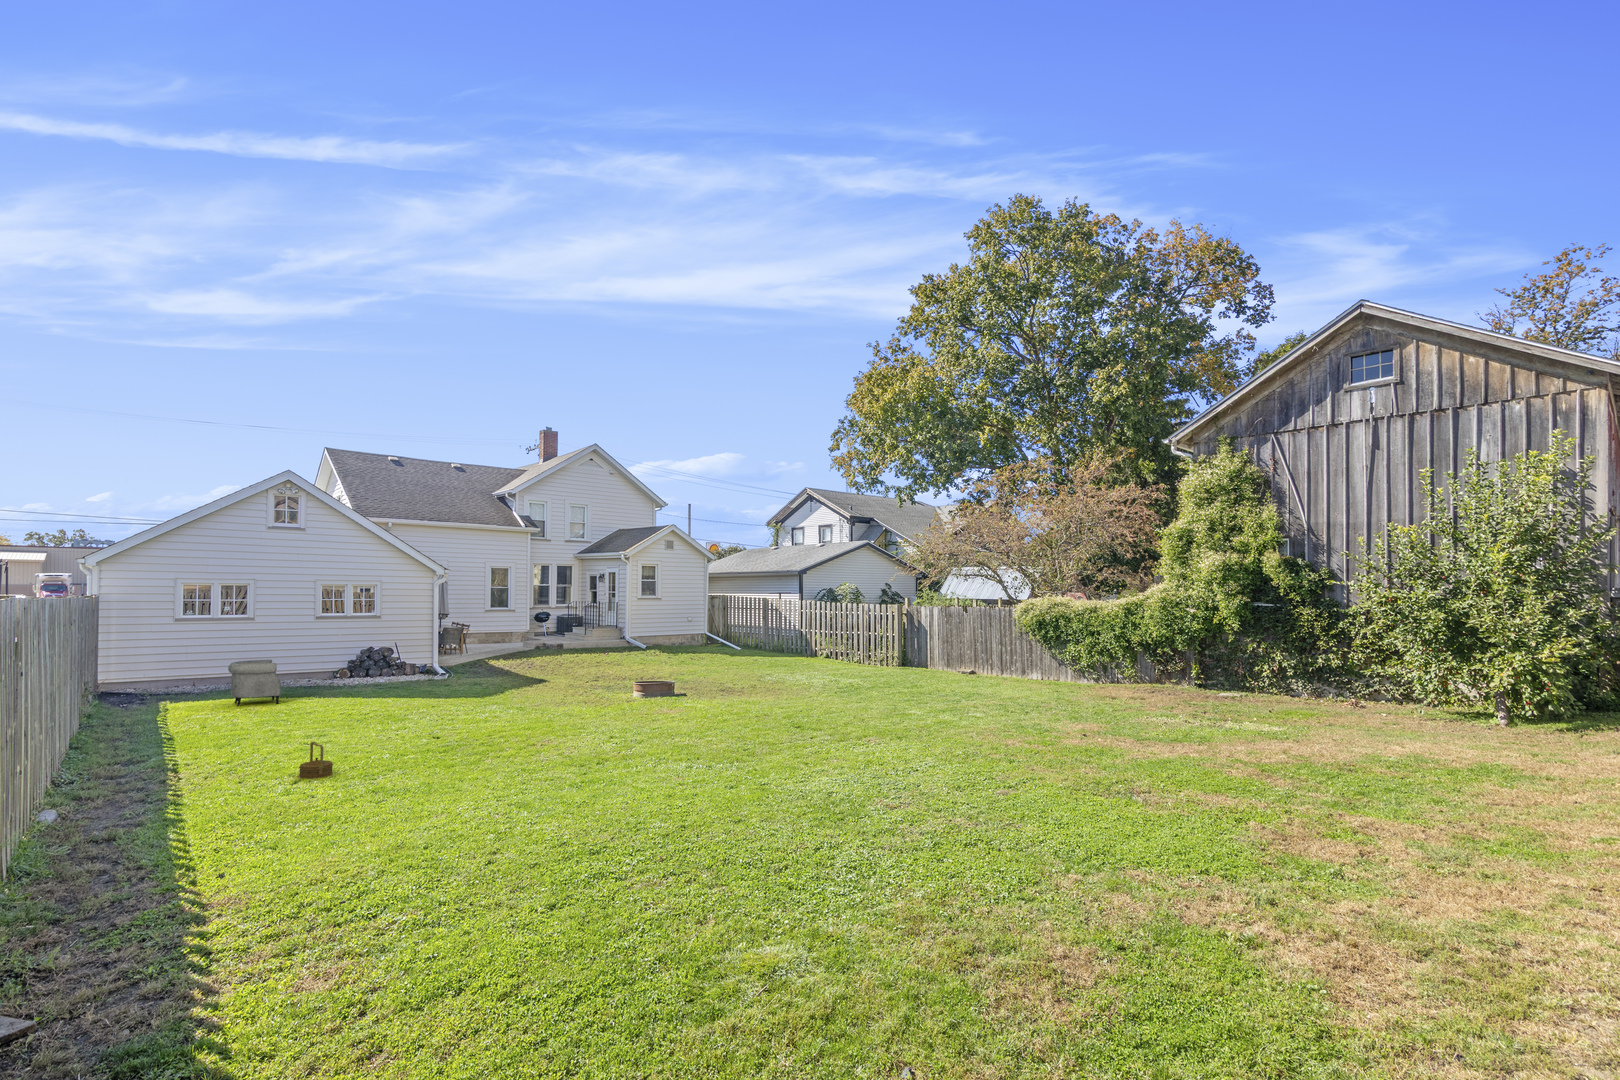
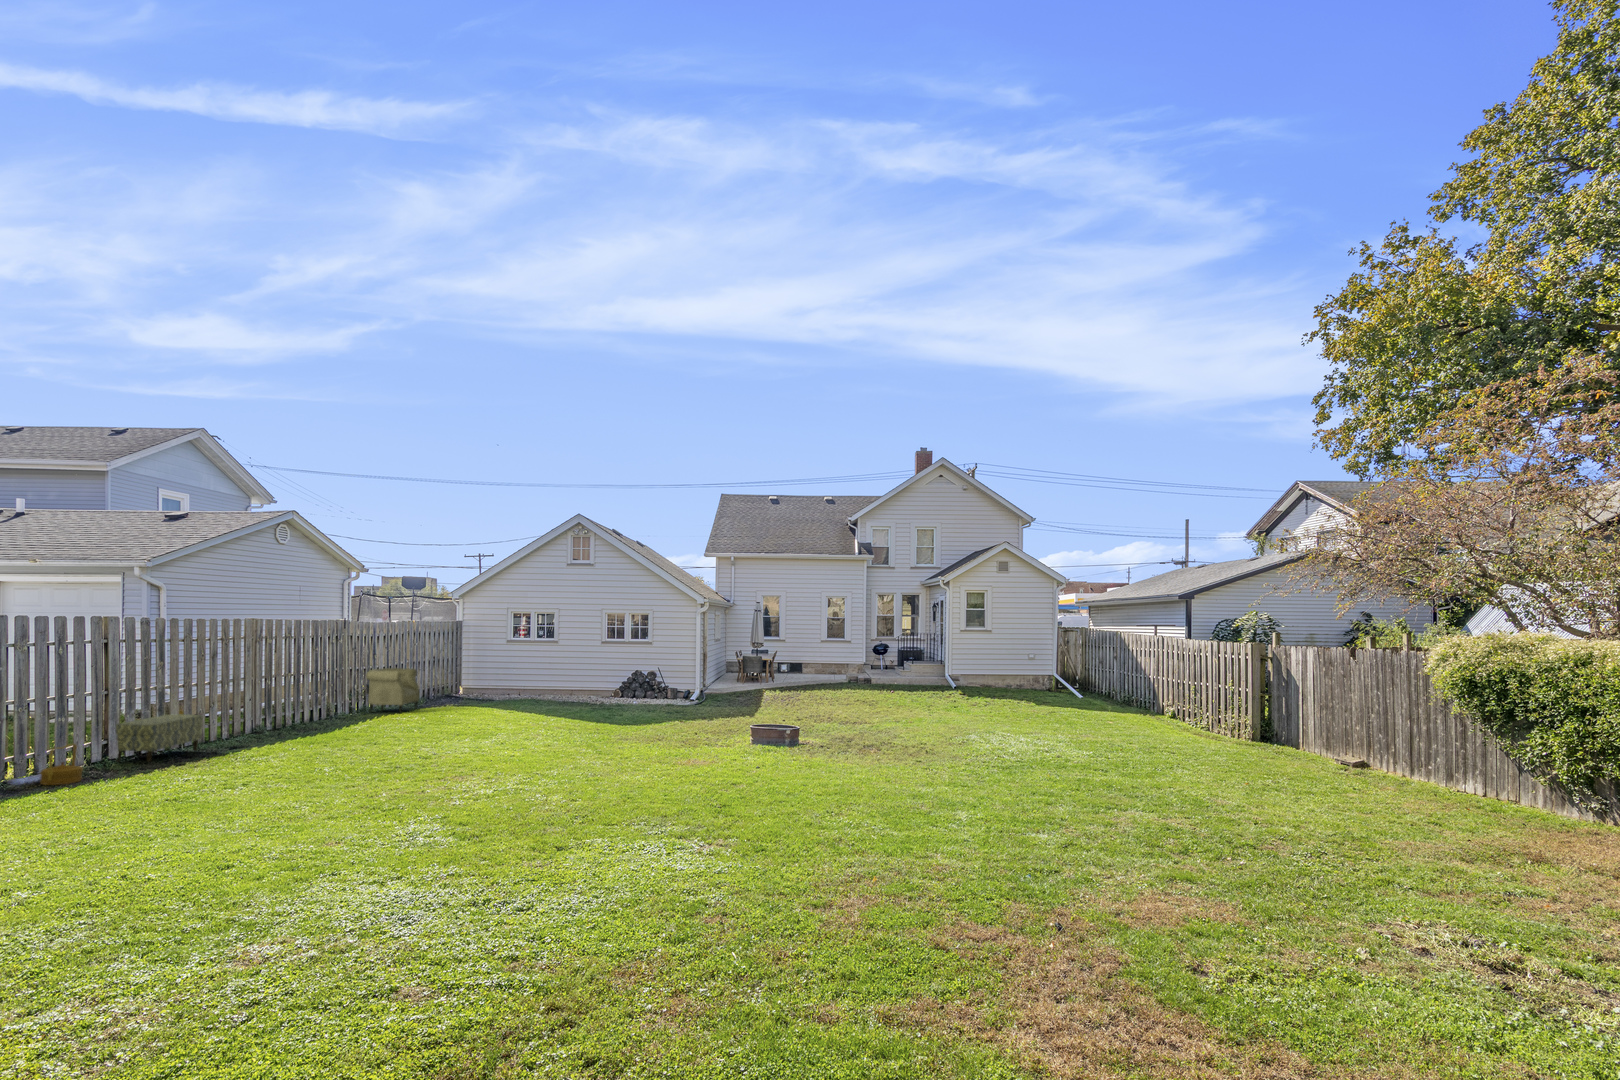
bench: none [247,713,300,762] -> present [114,714,203,762]

